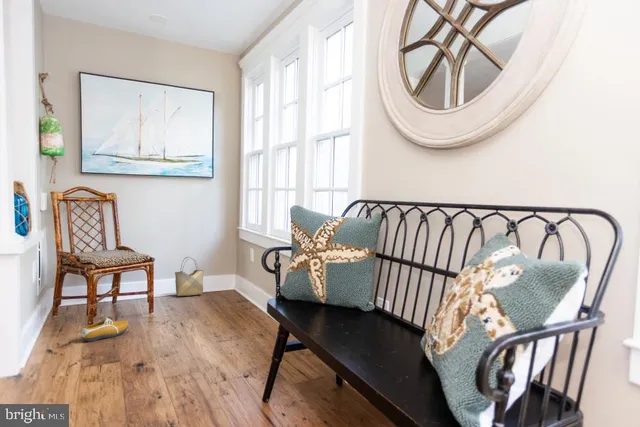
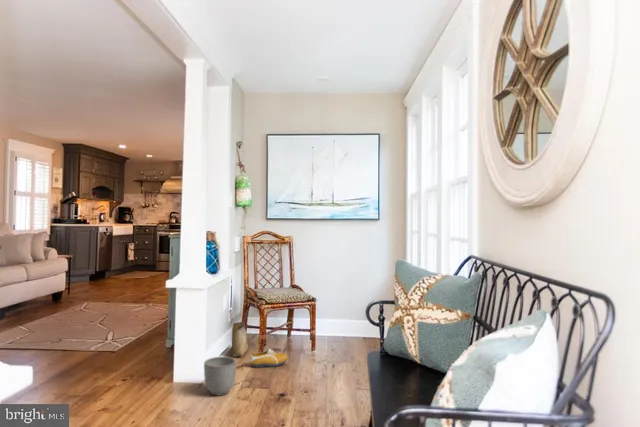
woven basket: present [175,257,203,296] -> present [229,311,248,357]
planter: none [28,335,77,384] -> present [204,357,236,395]

